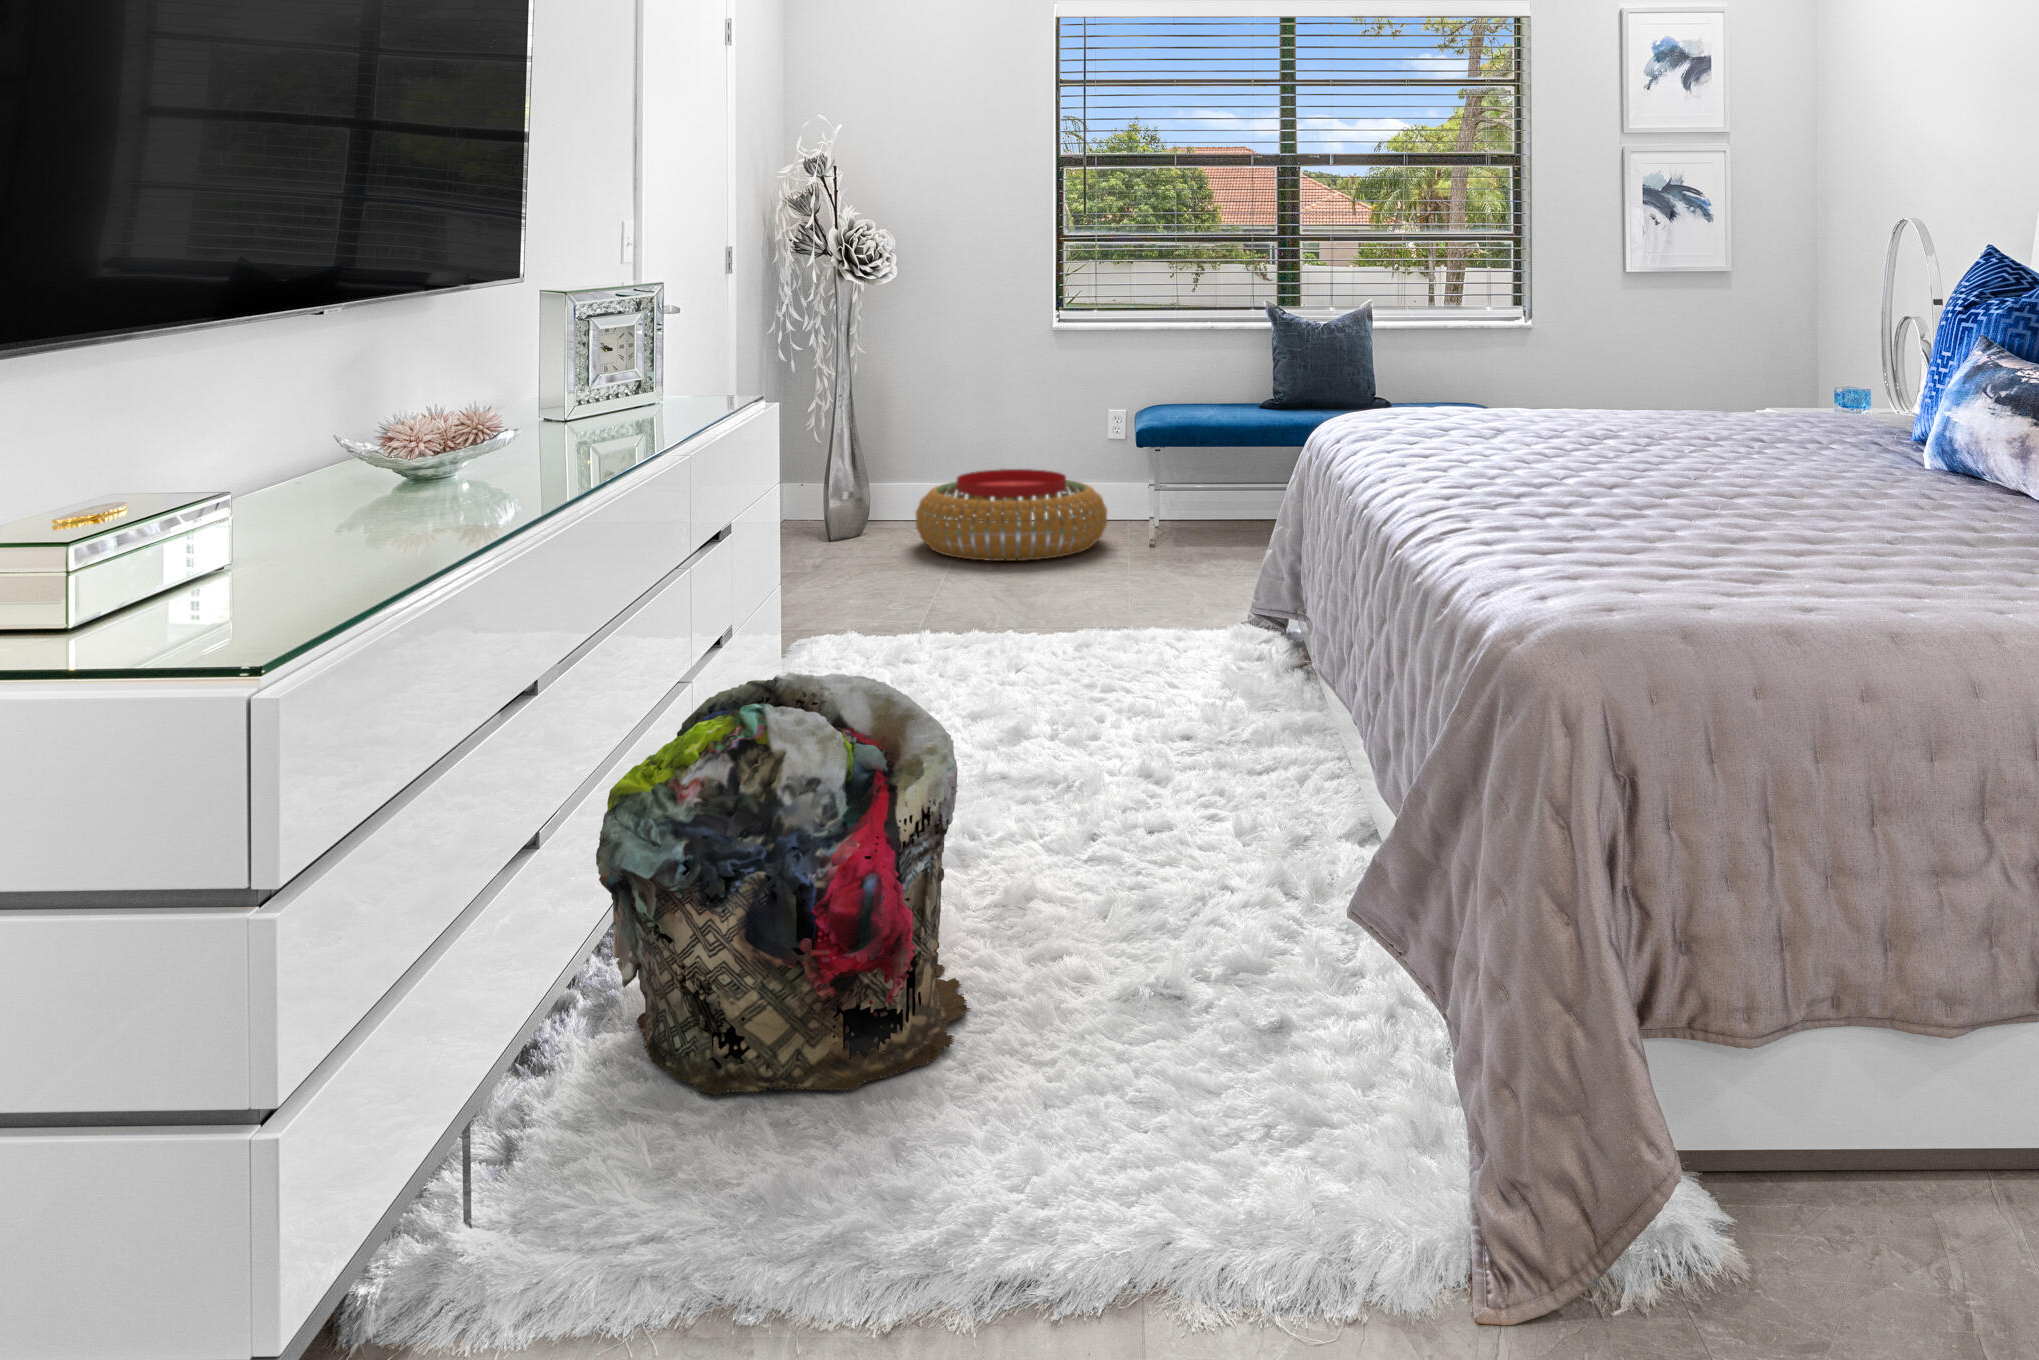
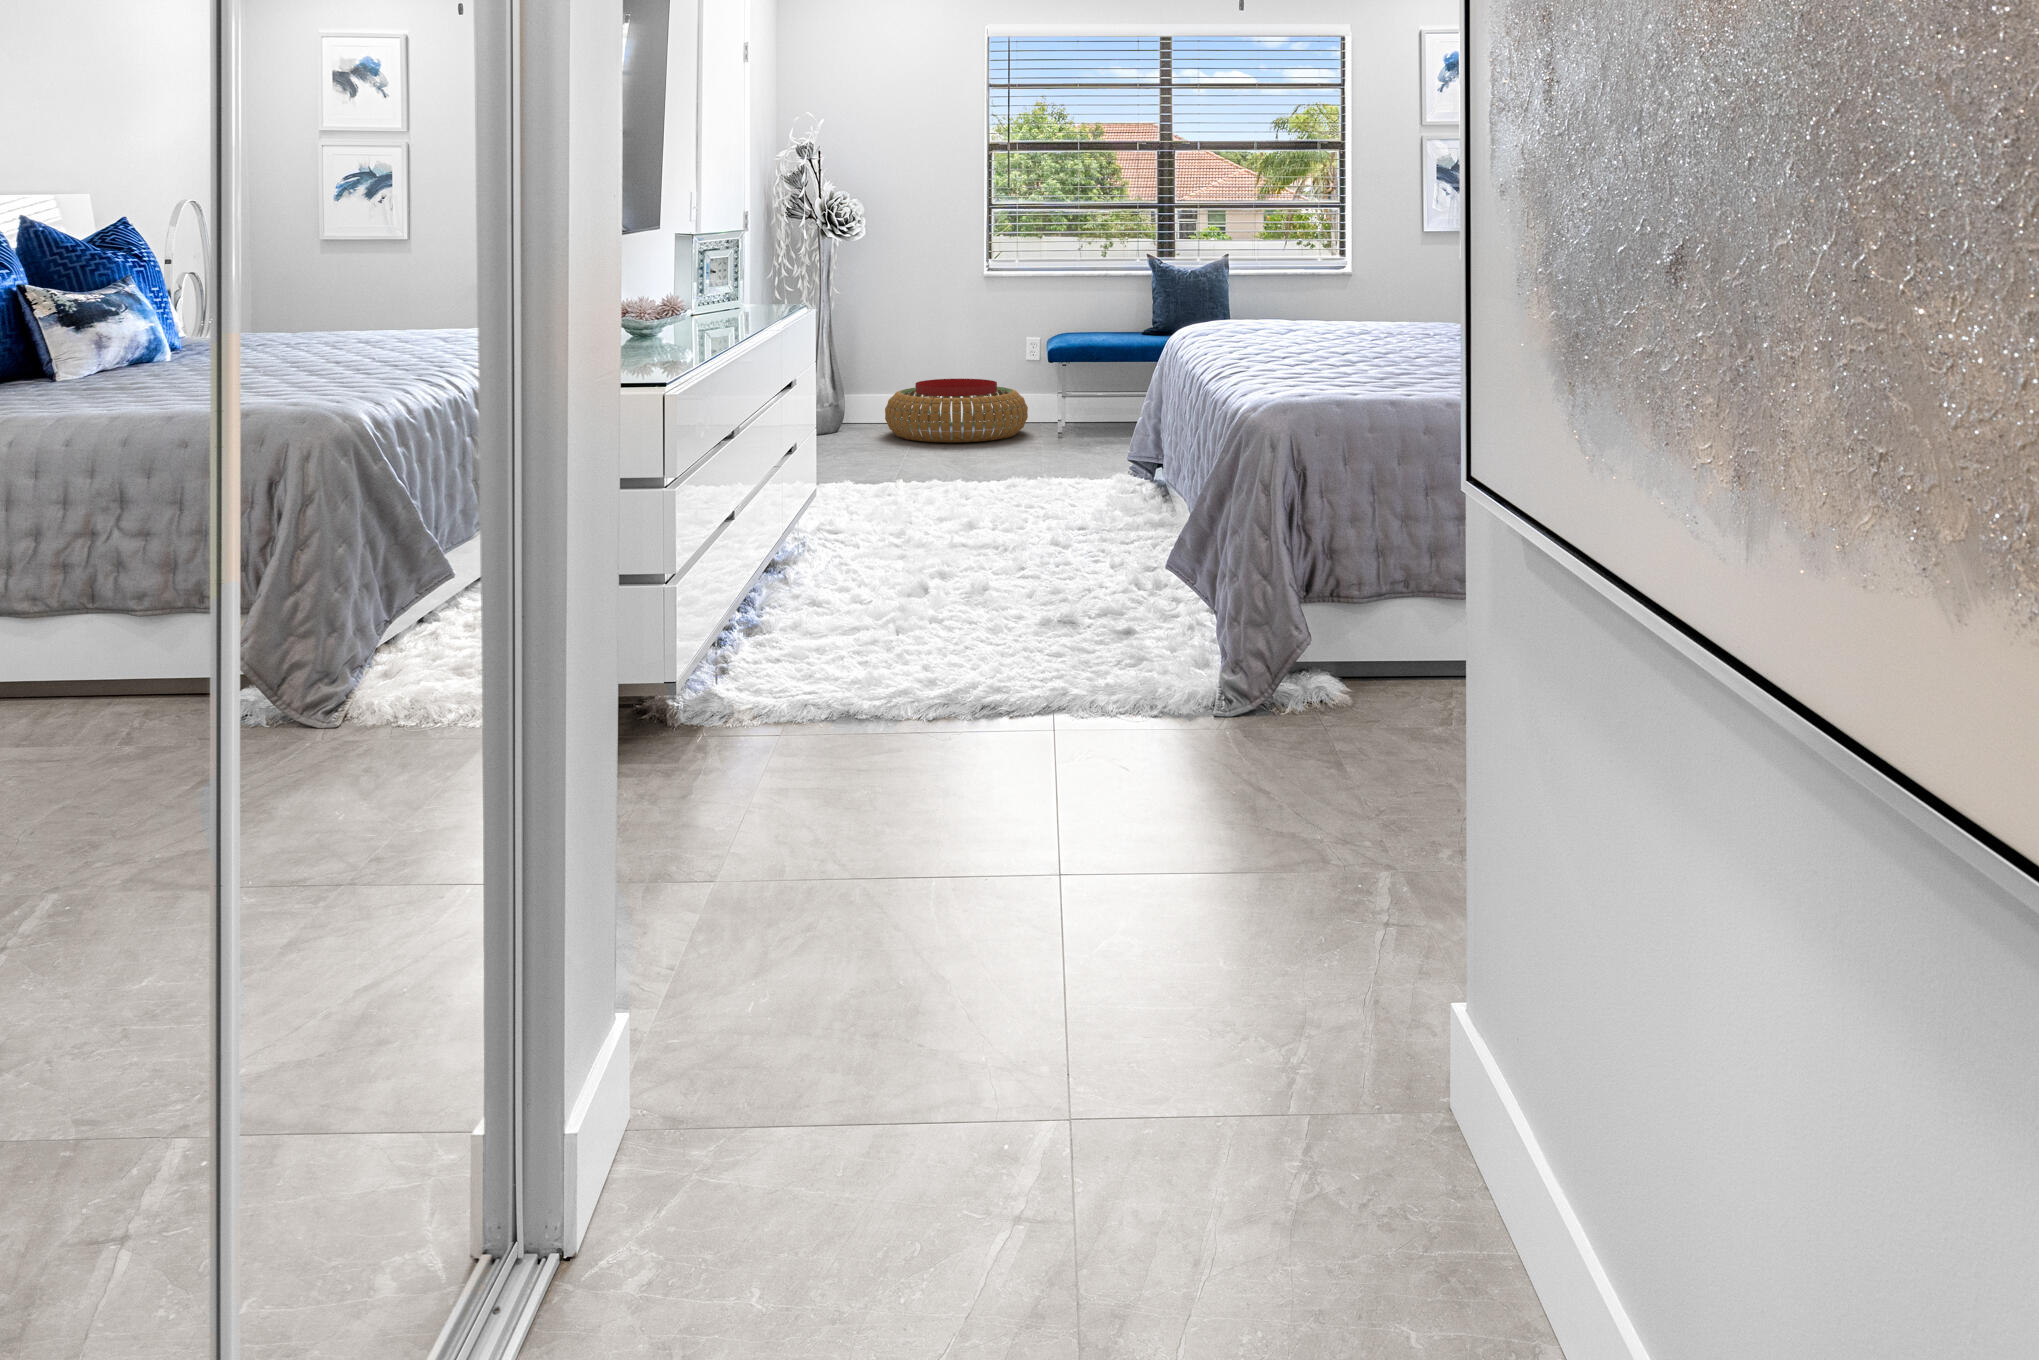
laundry basket: present [596,673,971,1095] -> none [747,444,957,656]

